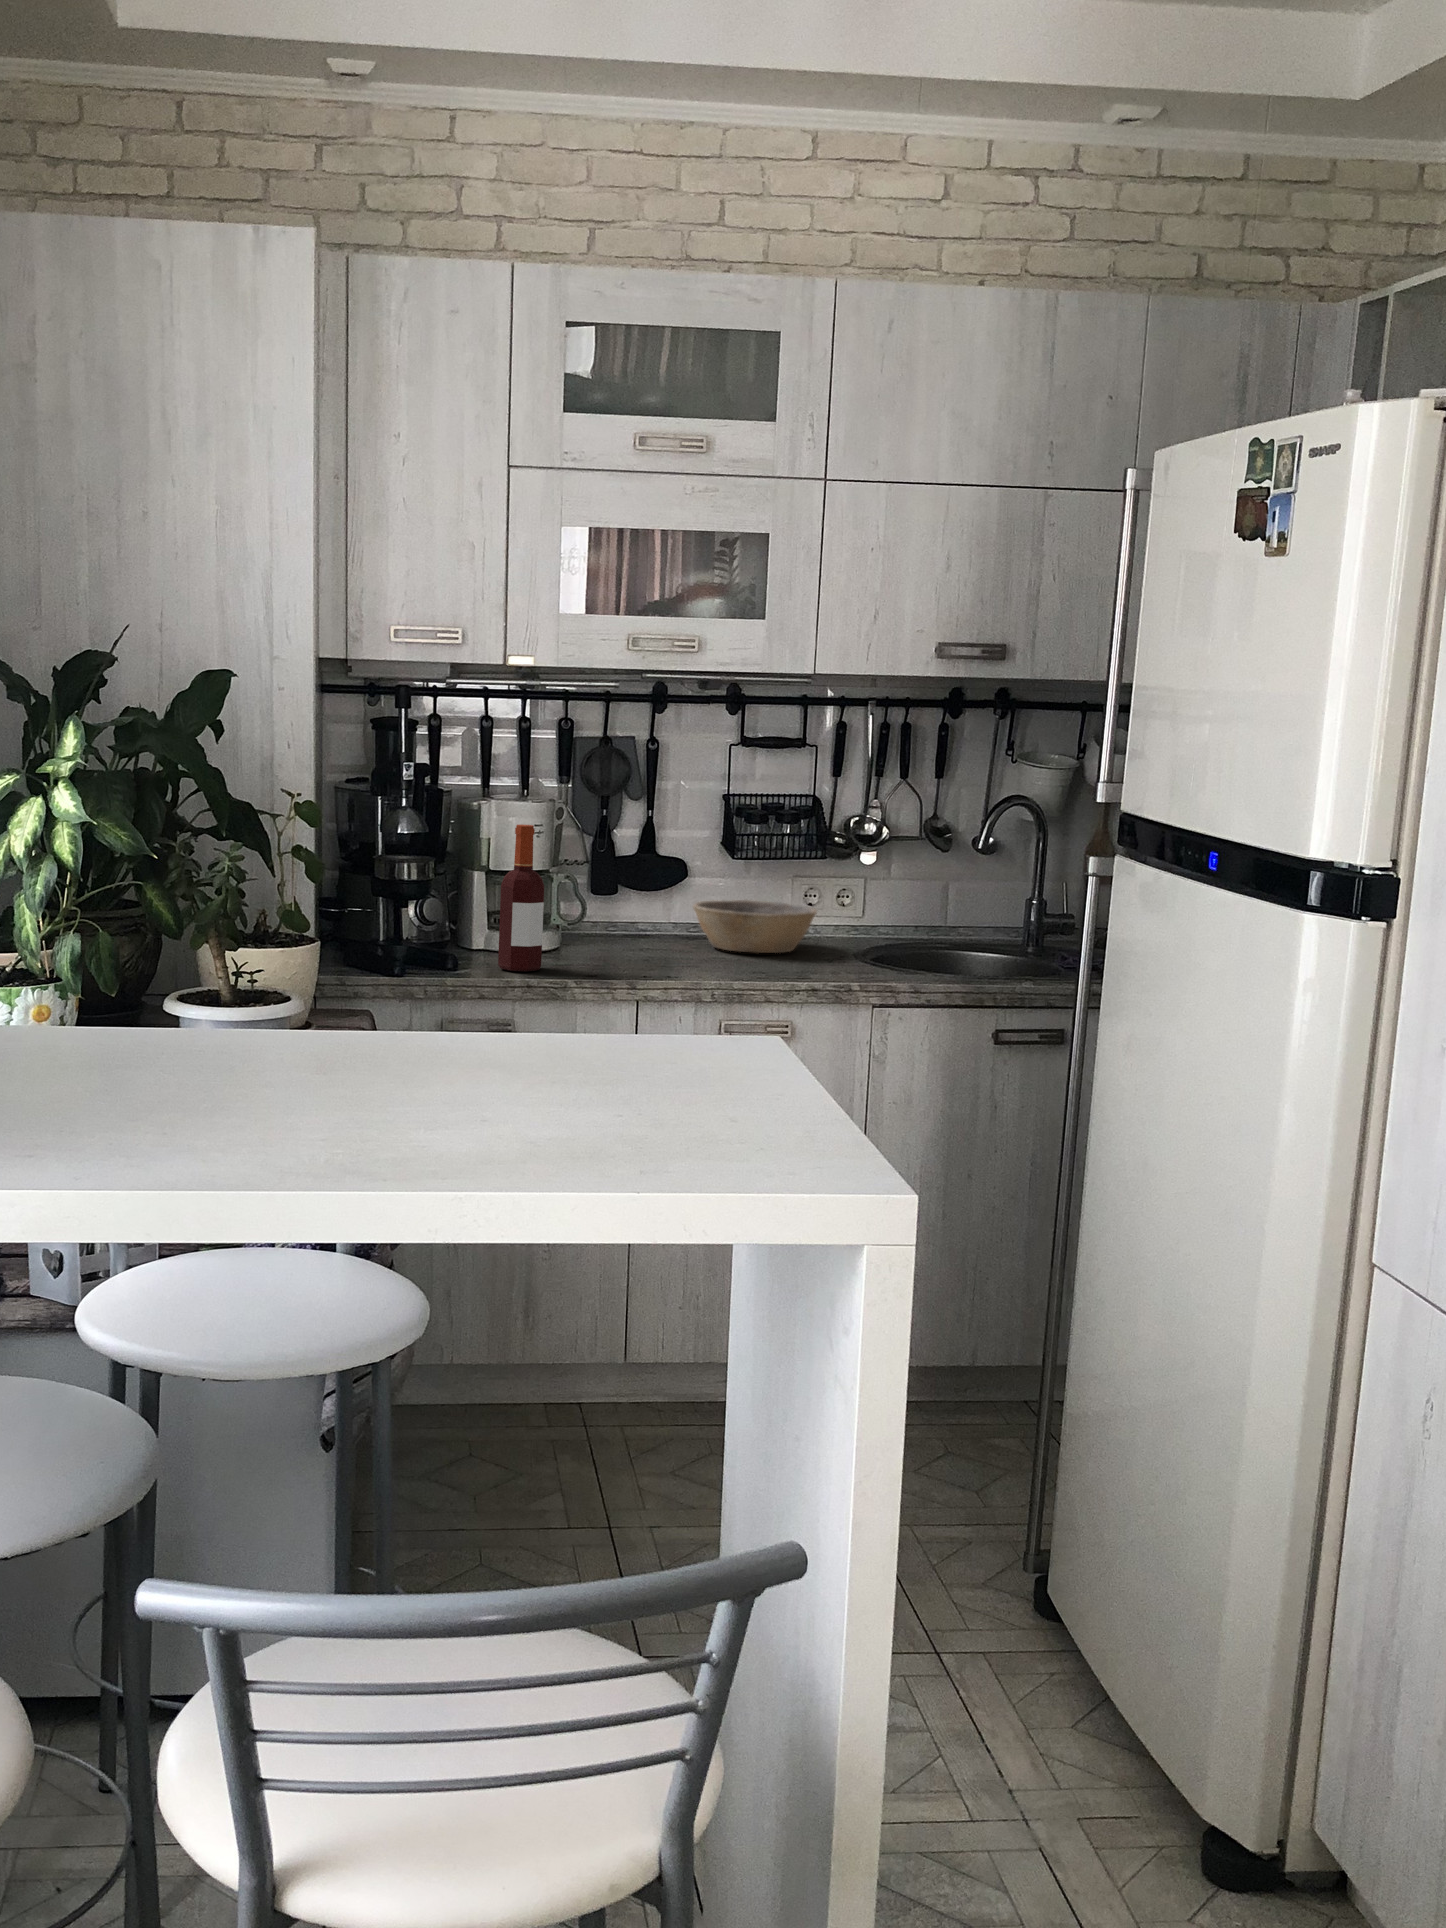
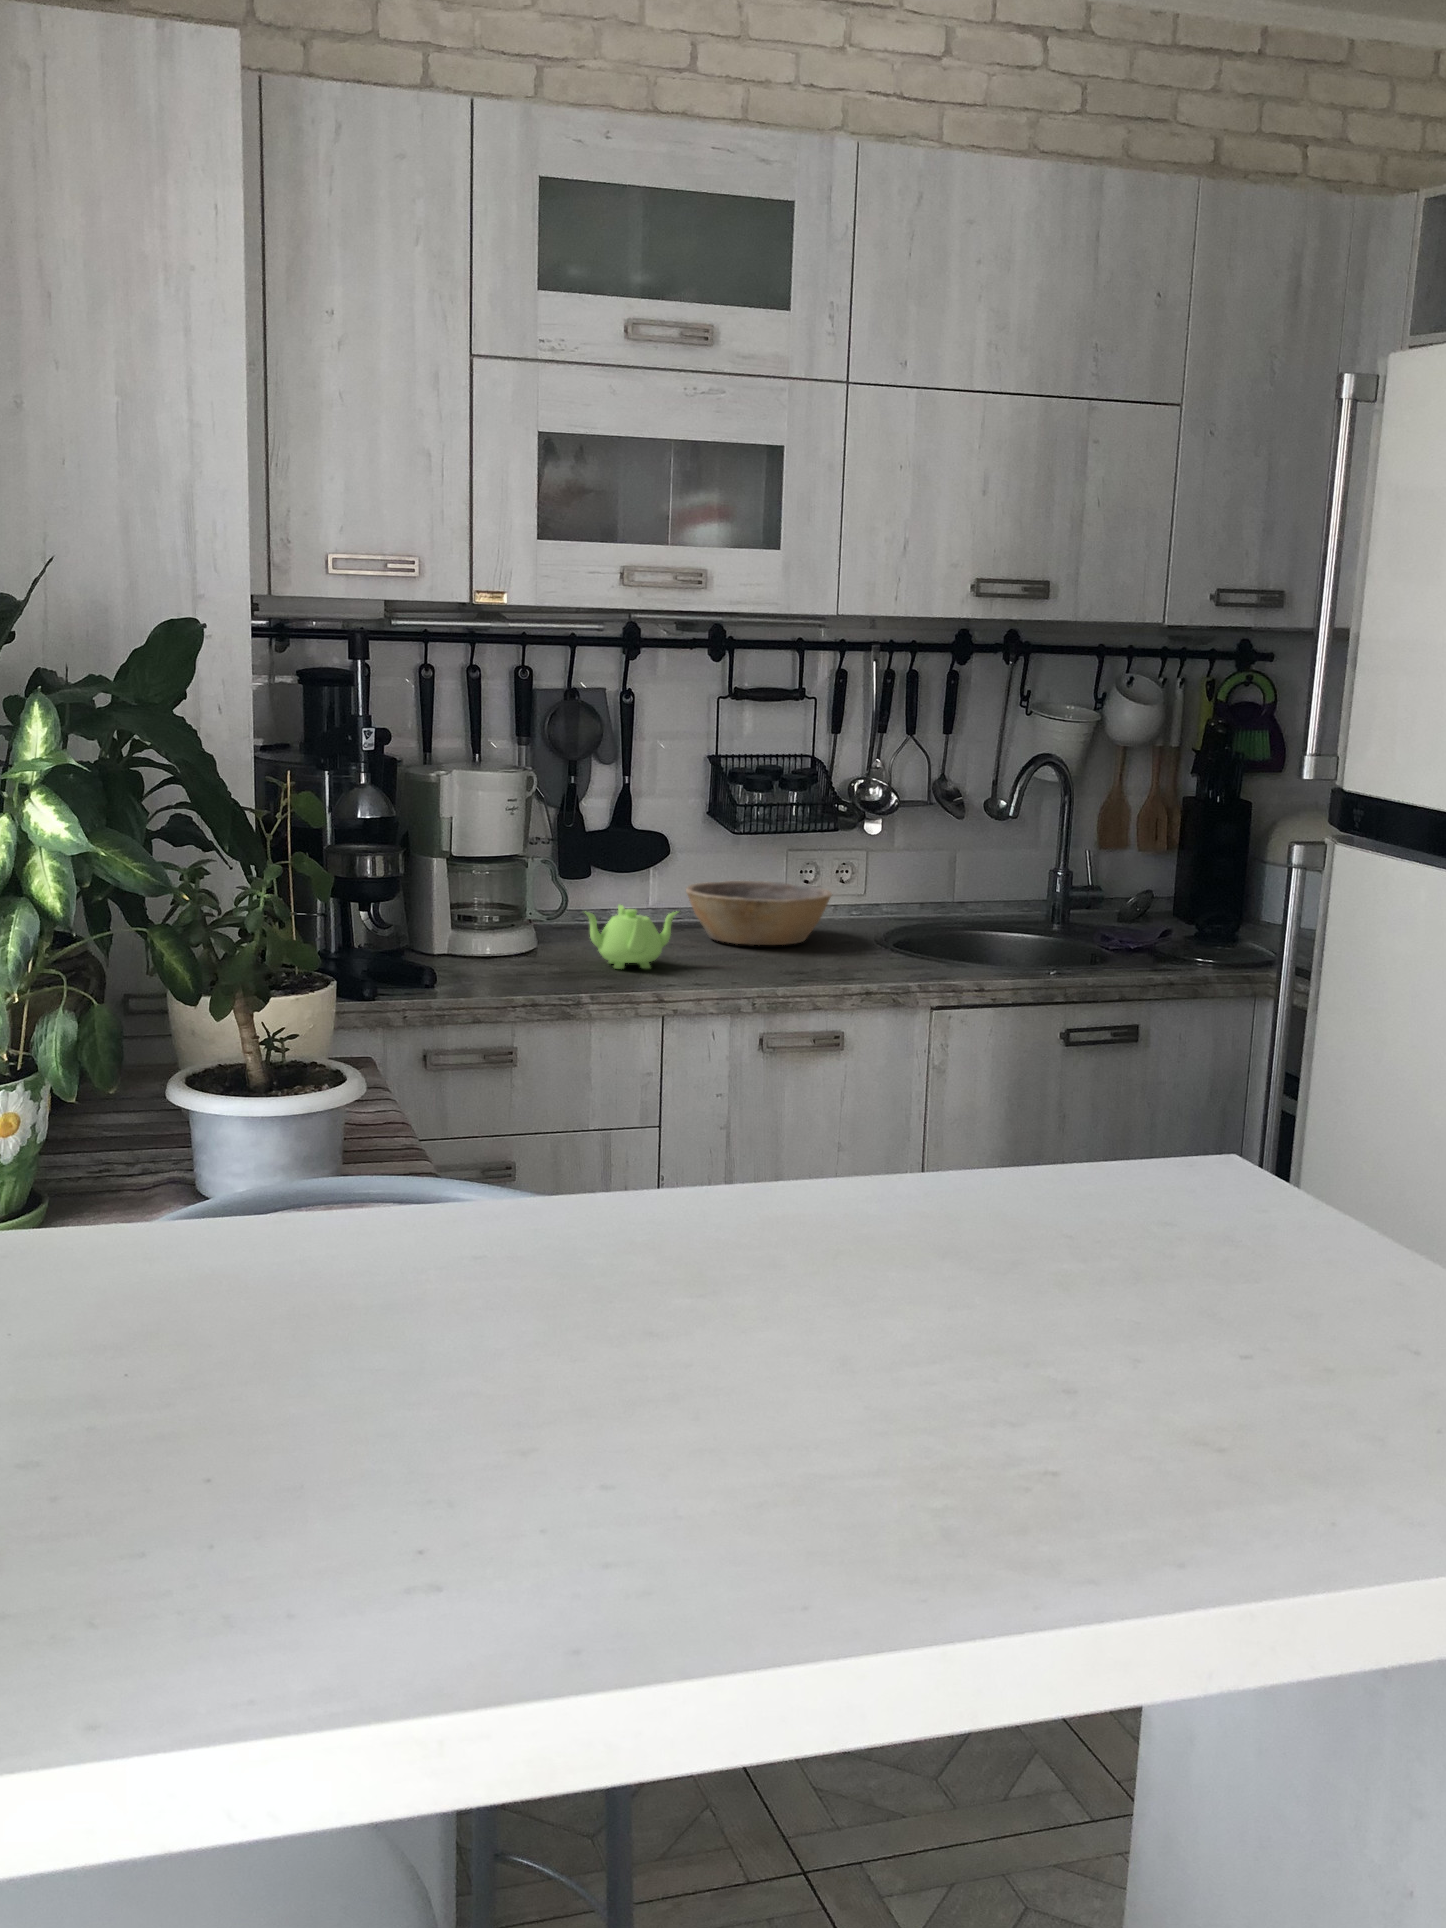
bottle: present [498,824,544,972] -> none [482,804,539,986]
teapot: none [589,913,671,965] -> present [585,905,677,969]

